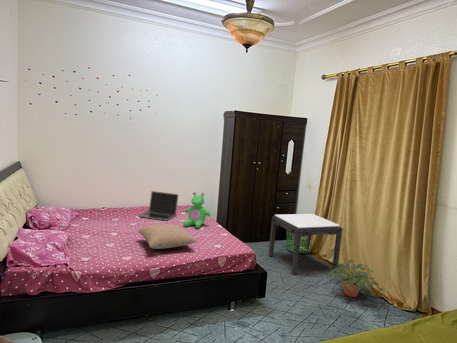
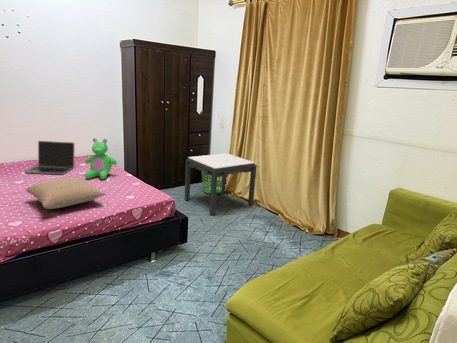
potted plant: present [327,260,383,297] -> none [245,195,297,229]

